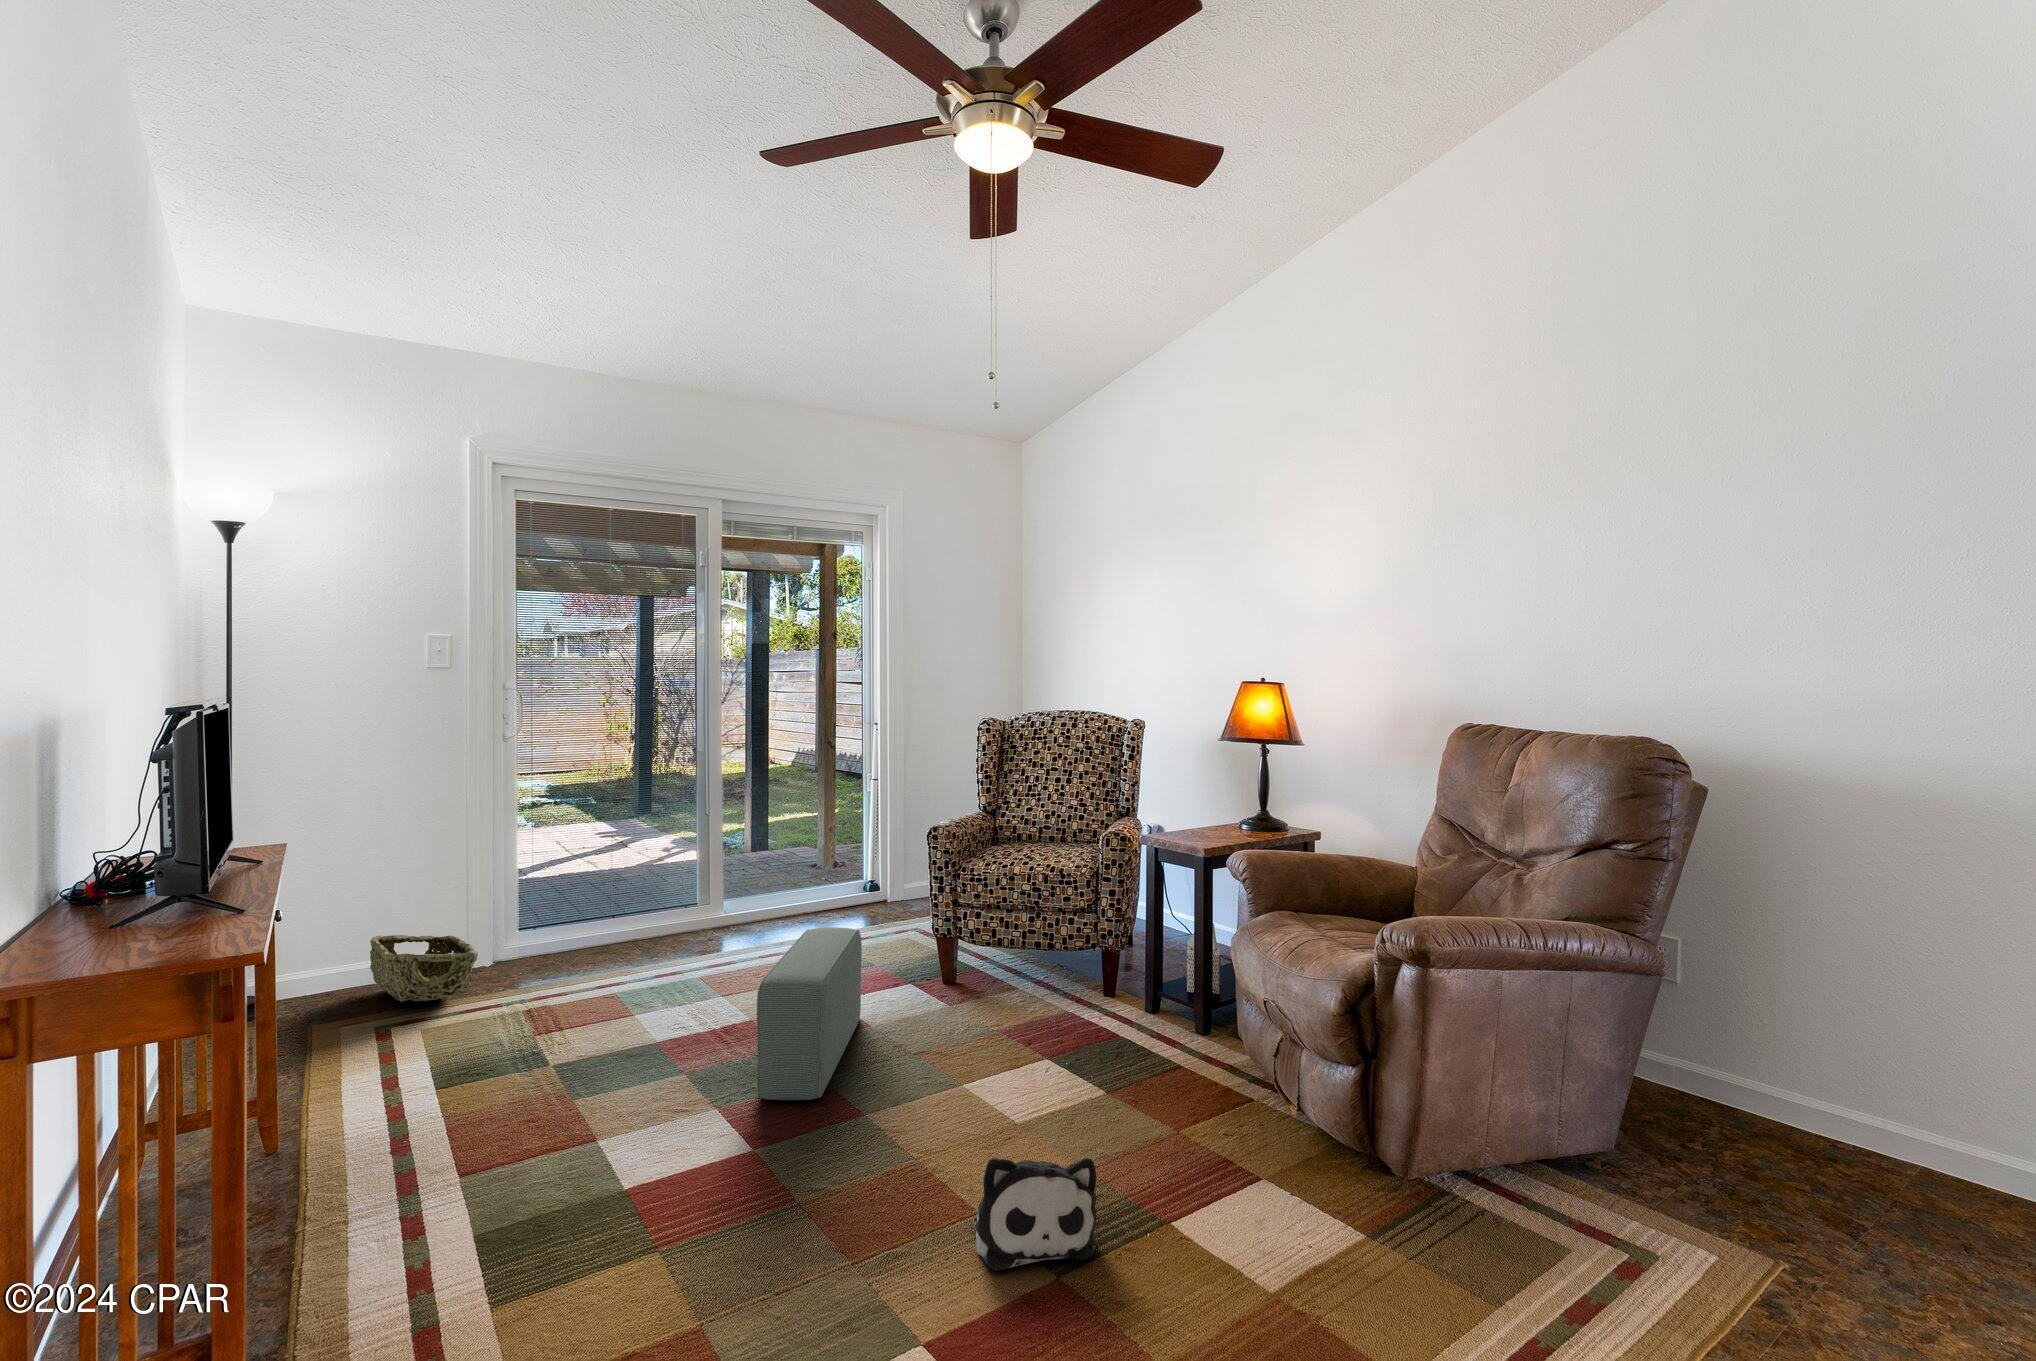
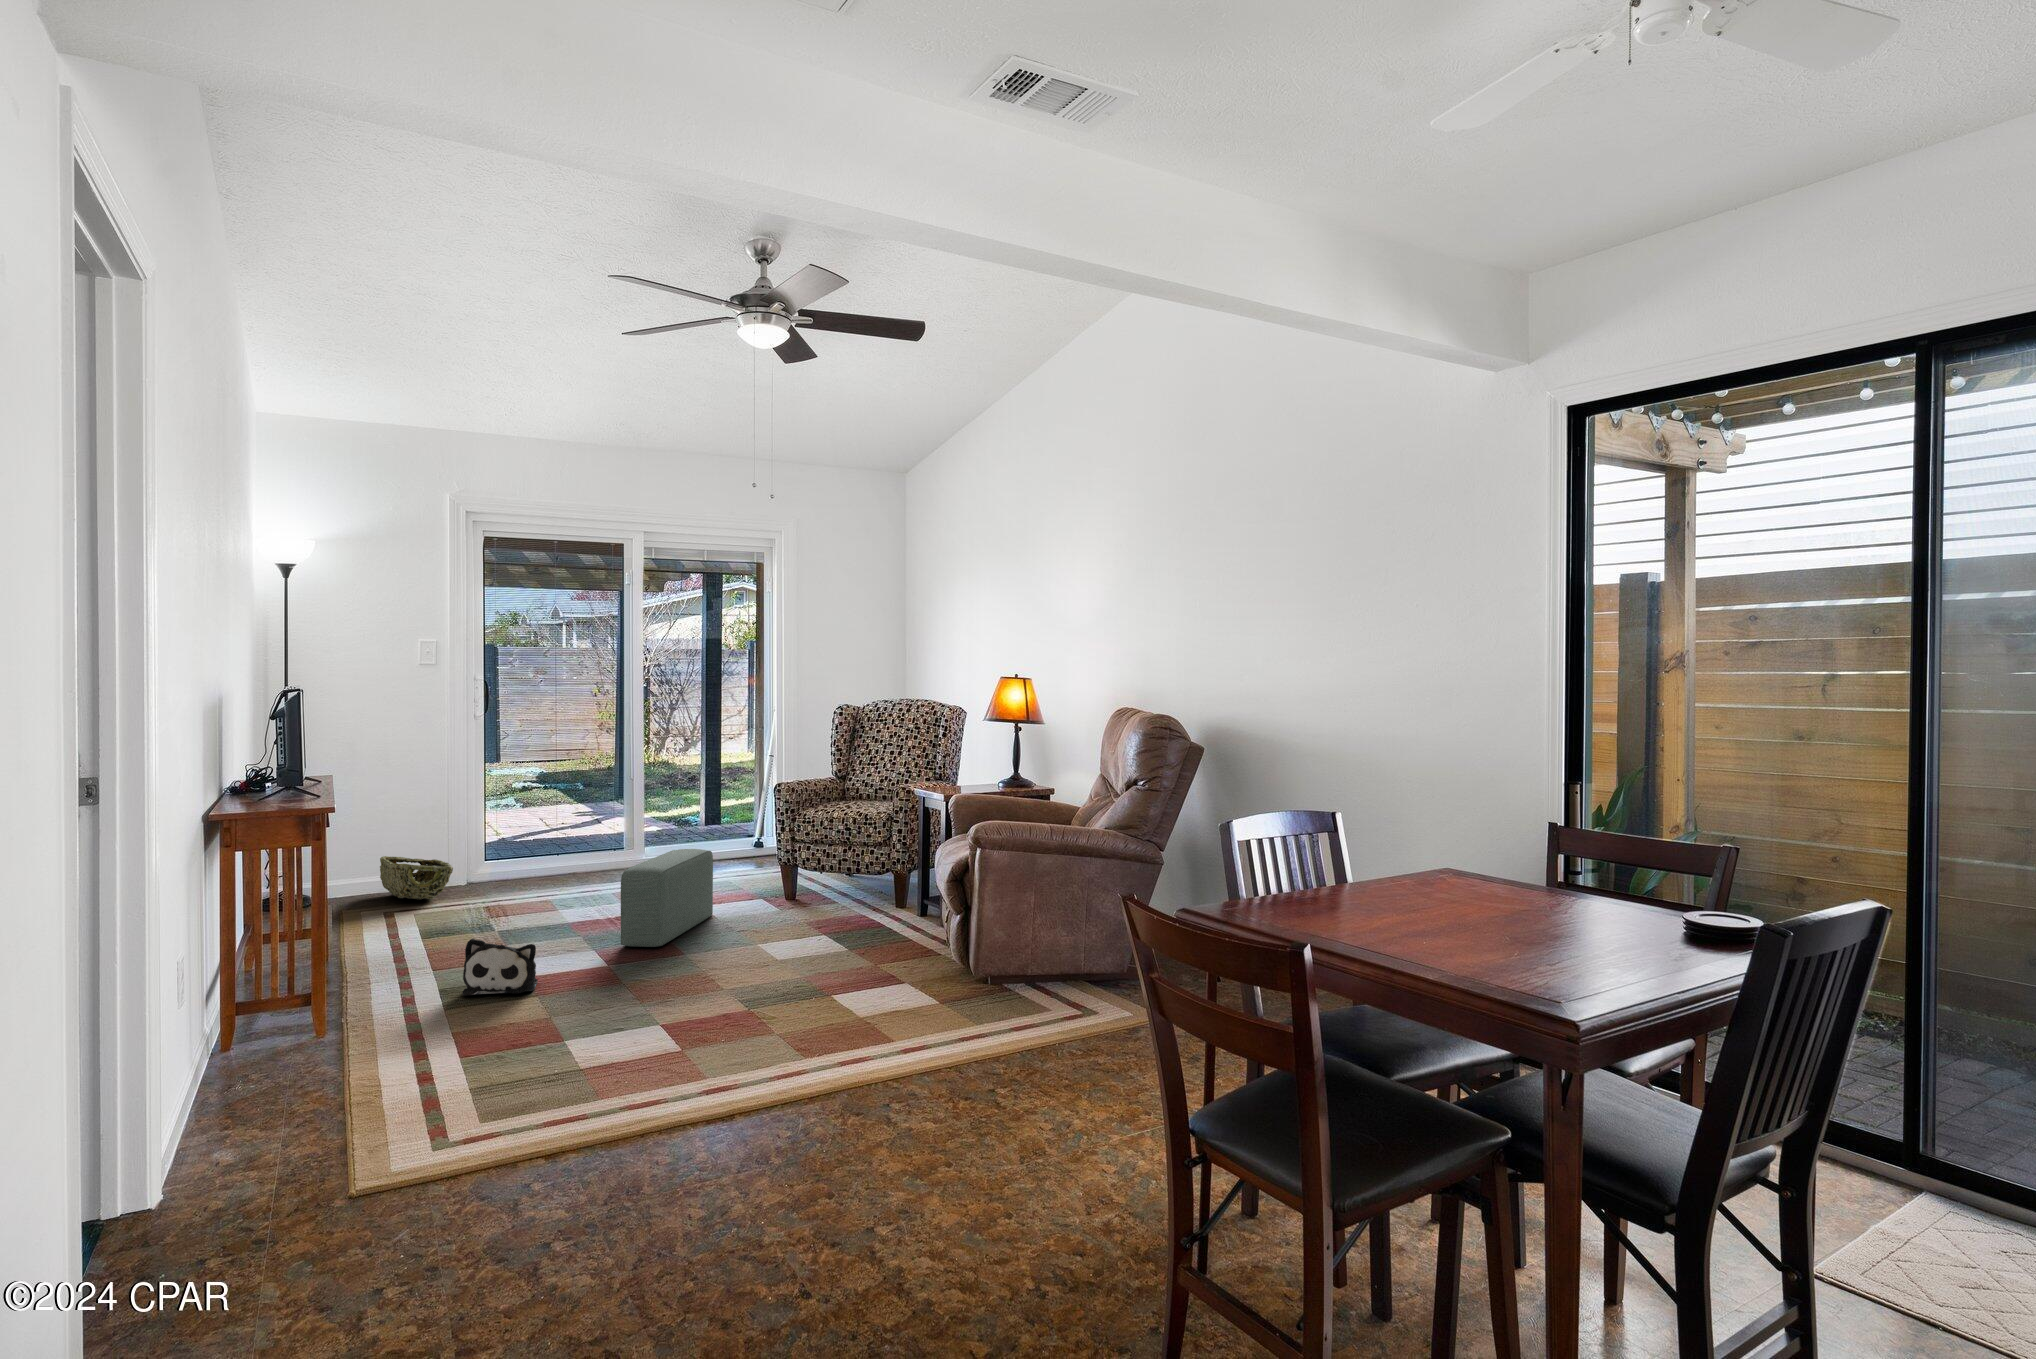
plush toy: present [974,1157,1097,1271] -> present [462,939,538,996]

